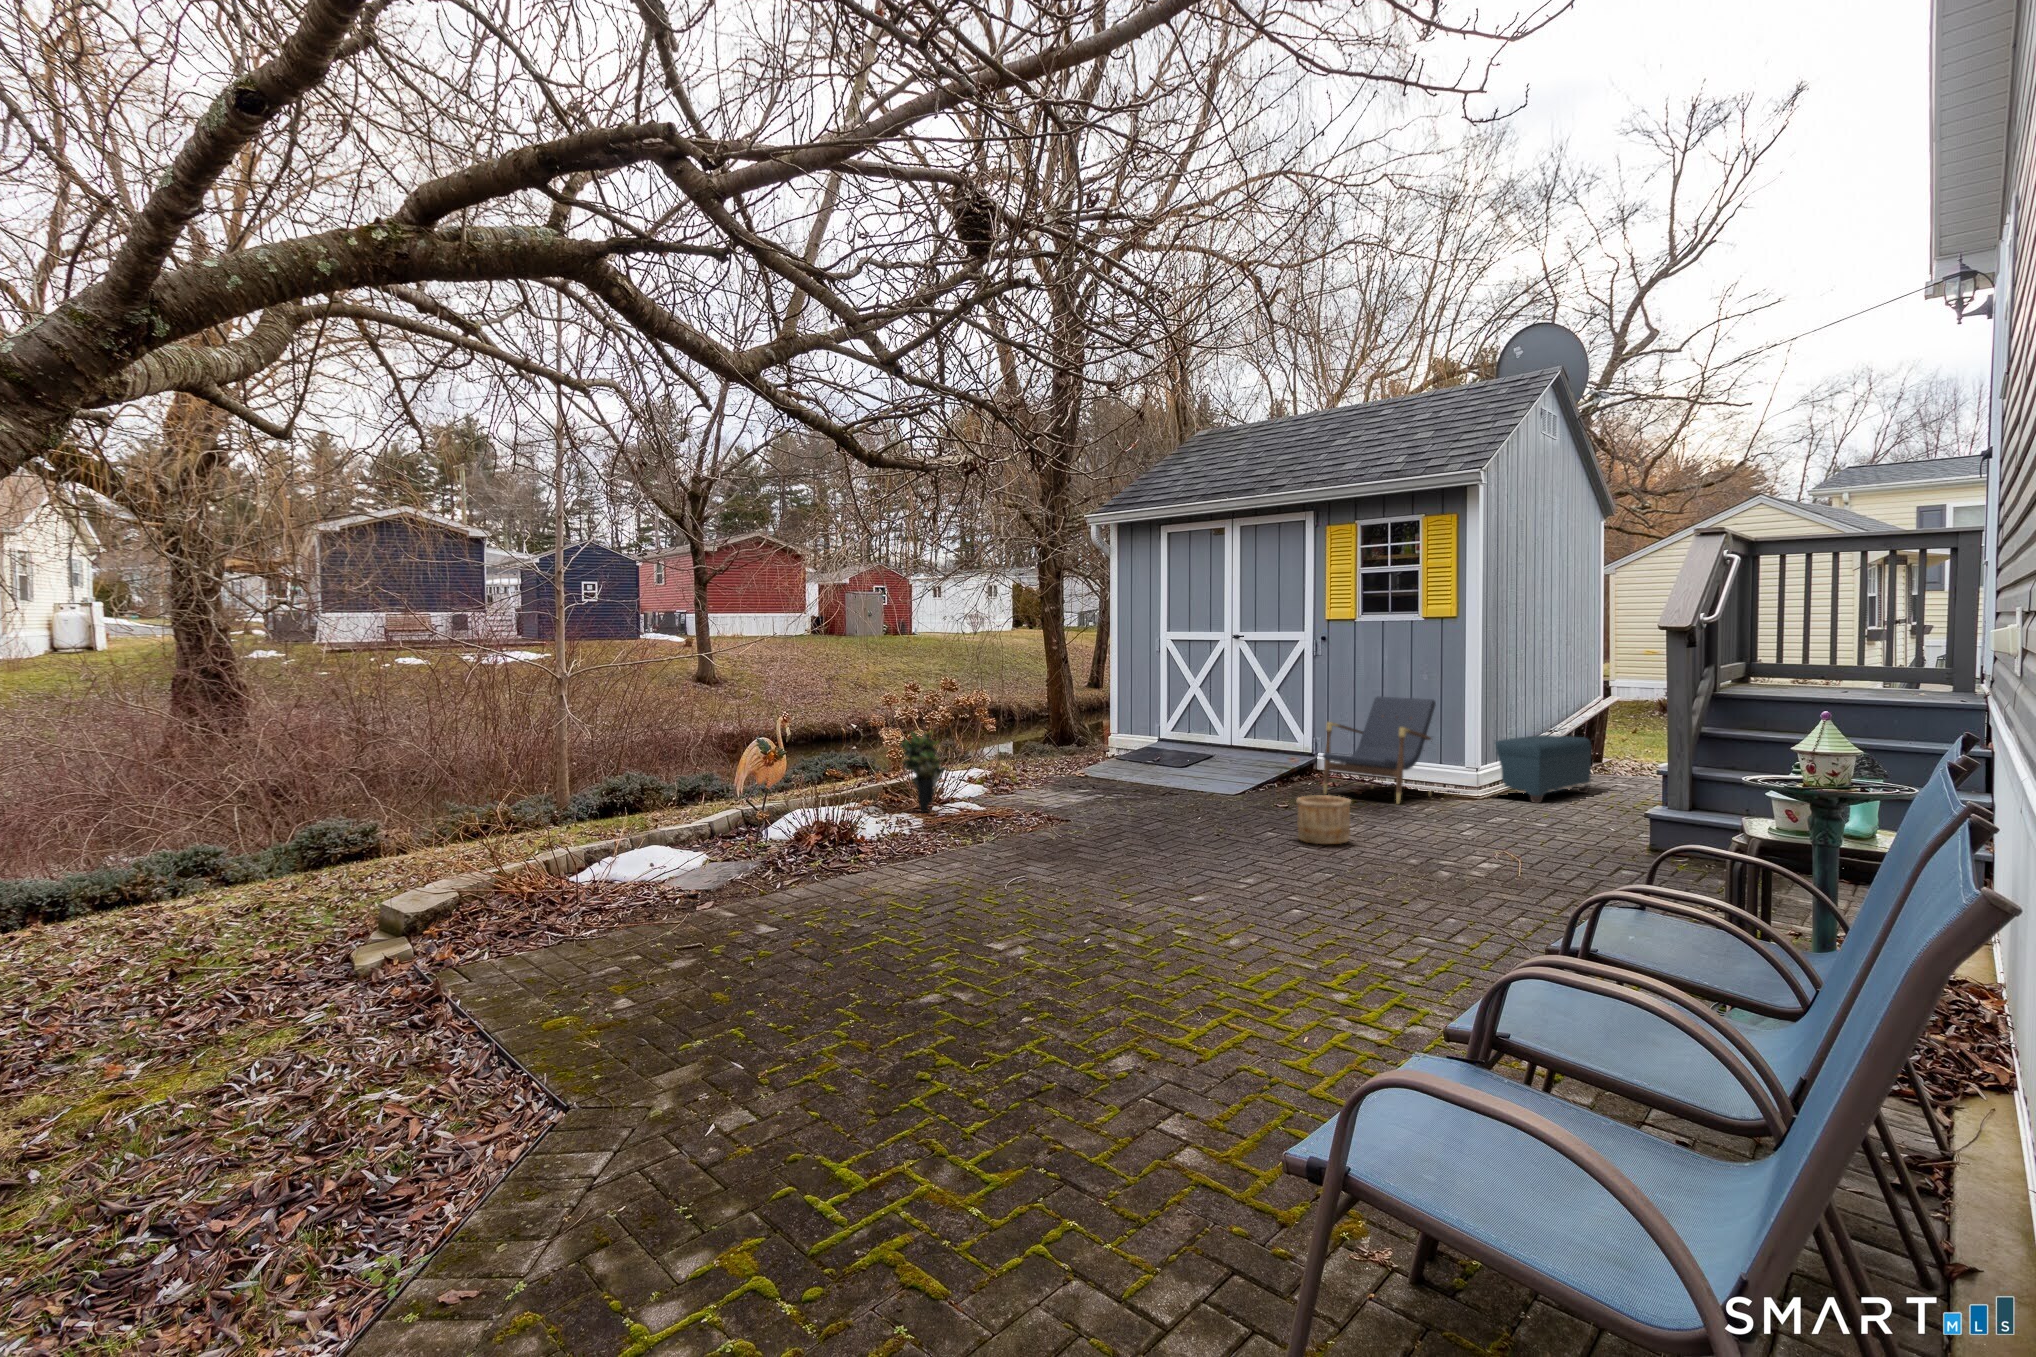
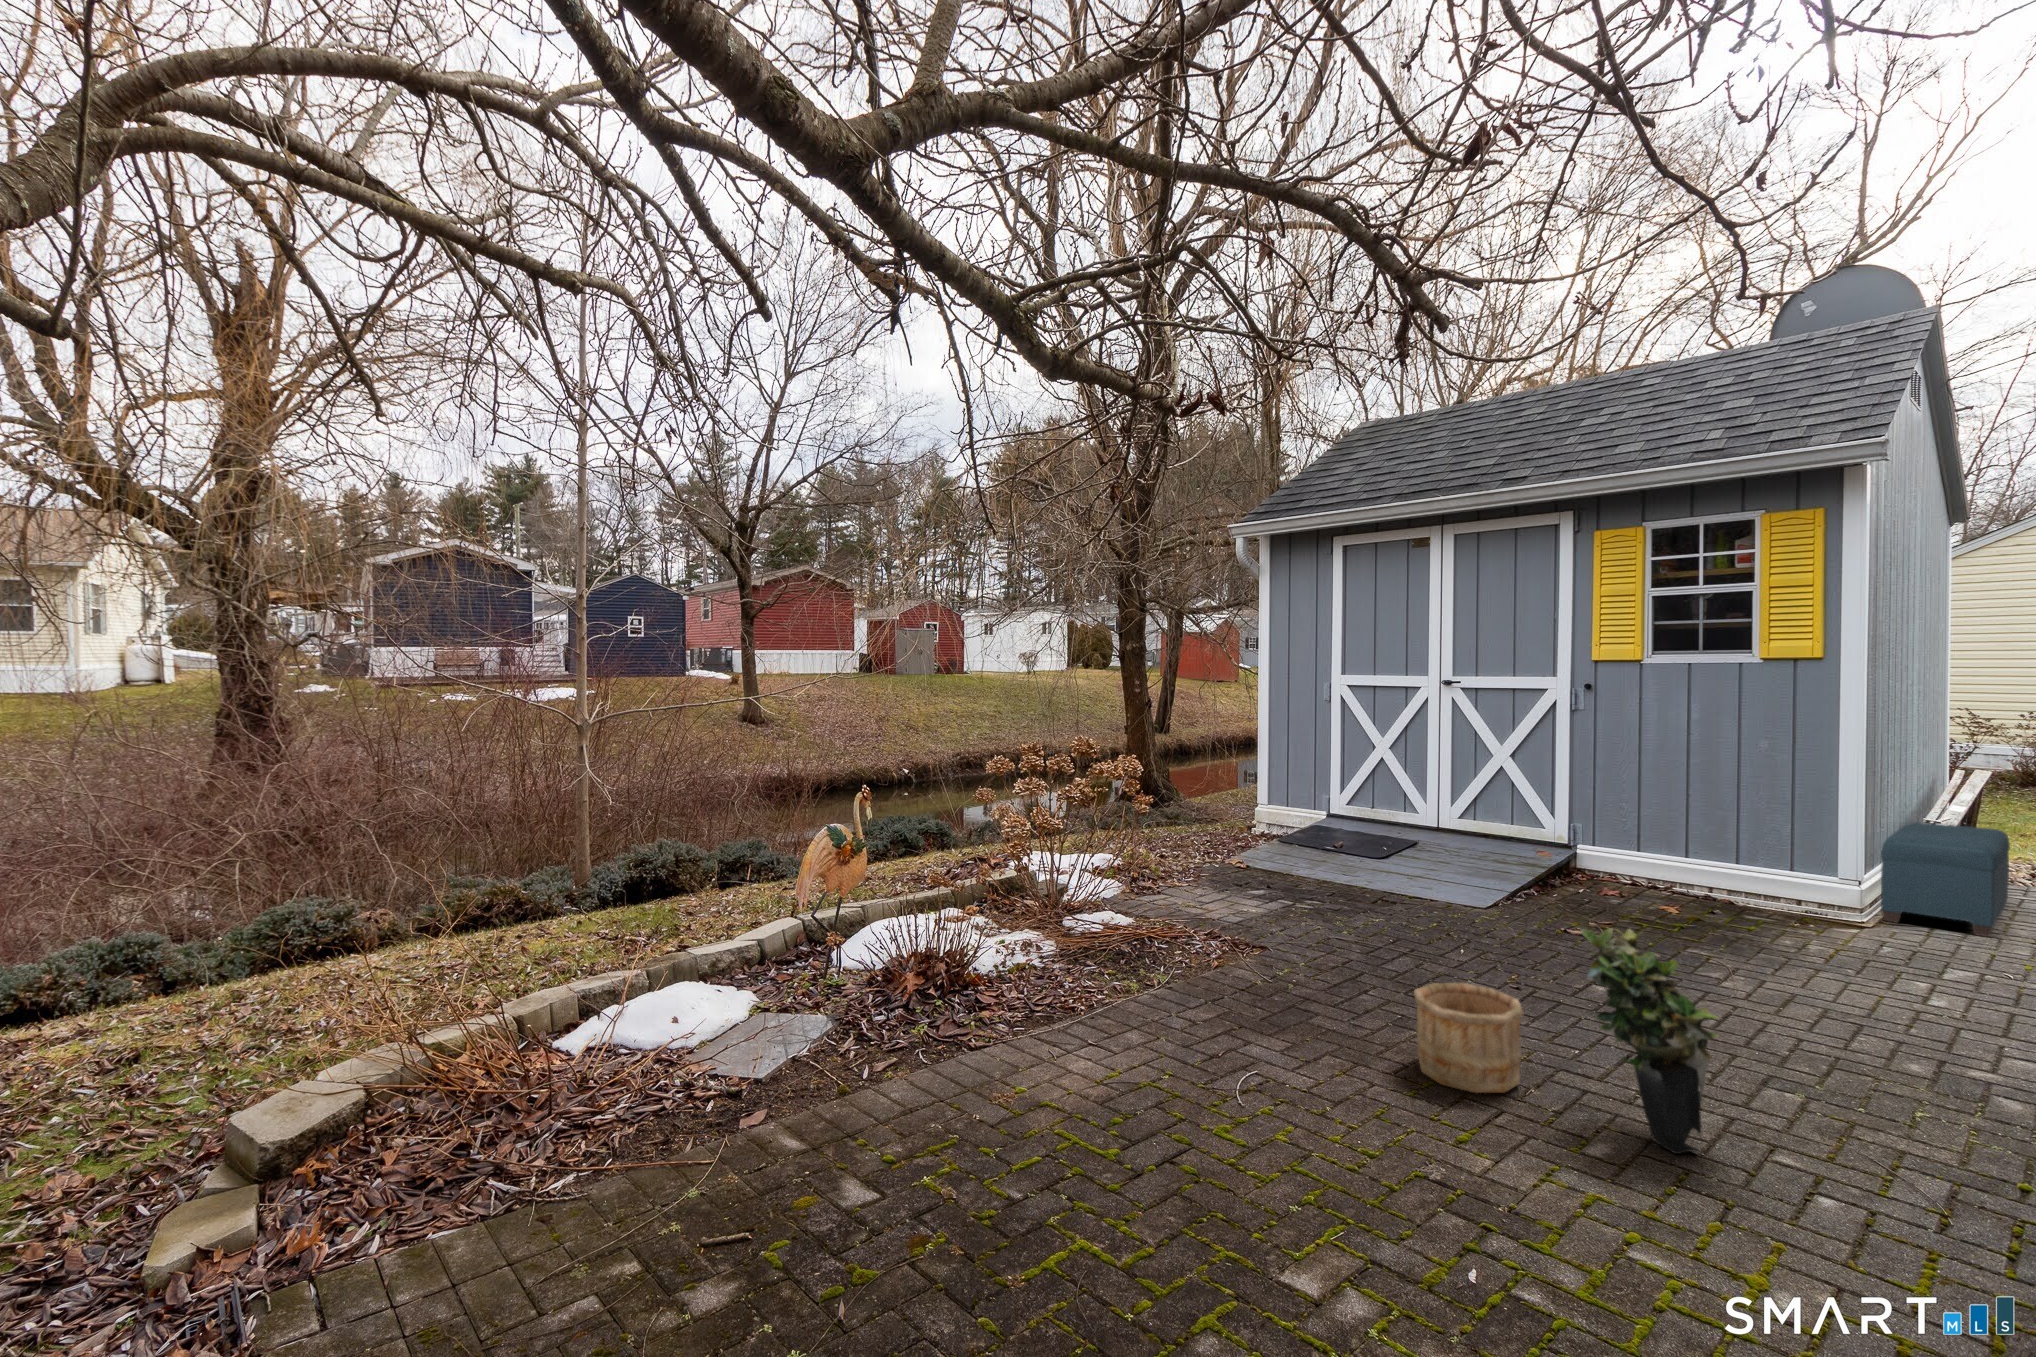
lounge chair: present [1323,697,1436,804] -> none [1635,770,1807,942]
potted plant: present [900,730,946,812] -> present [1581,928,1719,1154]
wooden bucket: present [1296,795,1351,844] -> present [1414,983,1523,1093]

